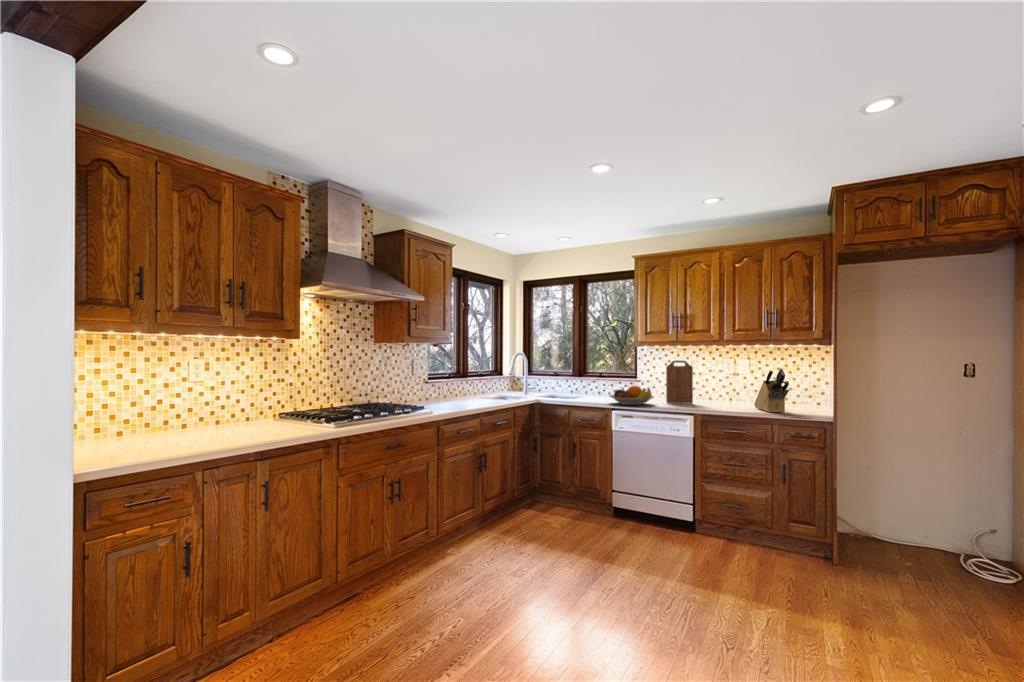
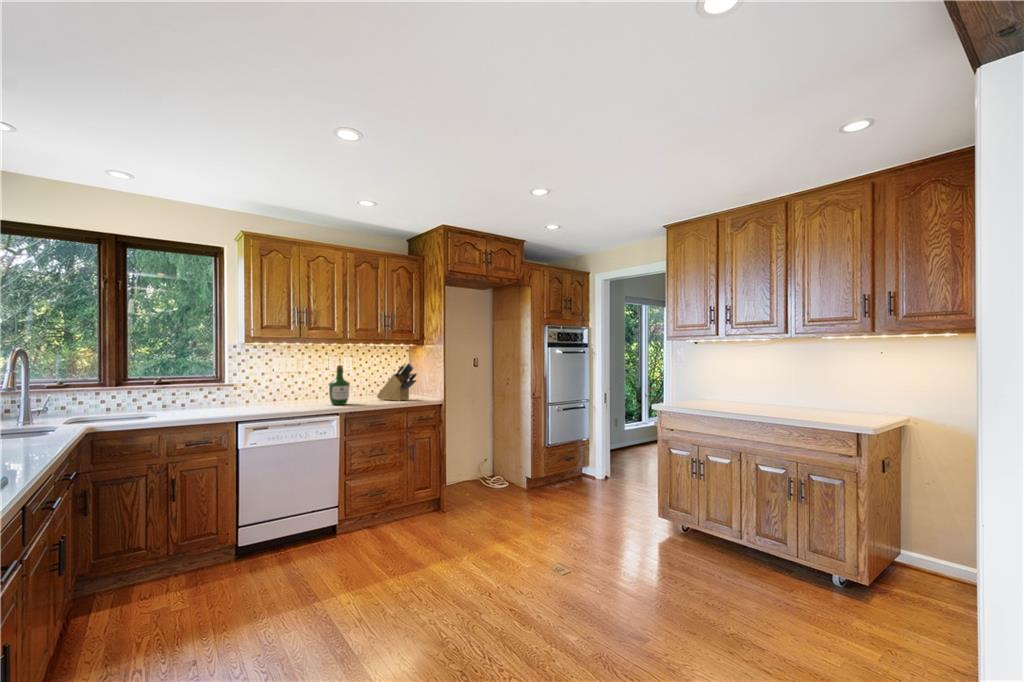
cutting board: present [666,360,693,404] -> none [291,359,318,406]
wine bottle: none [691,368,712,408] -> present [329,365,350,405]
fruit bowl: present [610,386,654,405] -> none [234,389,294,413]

